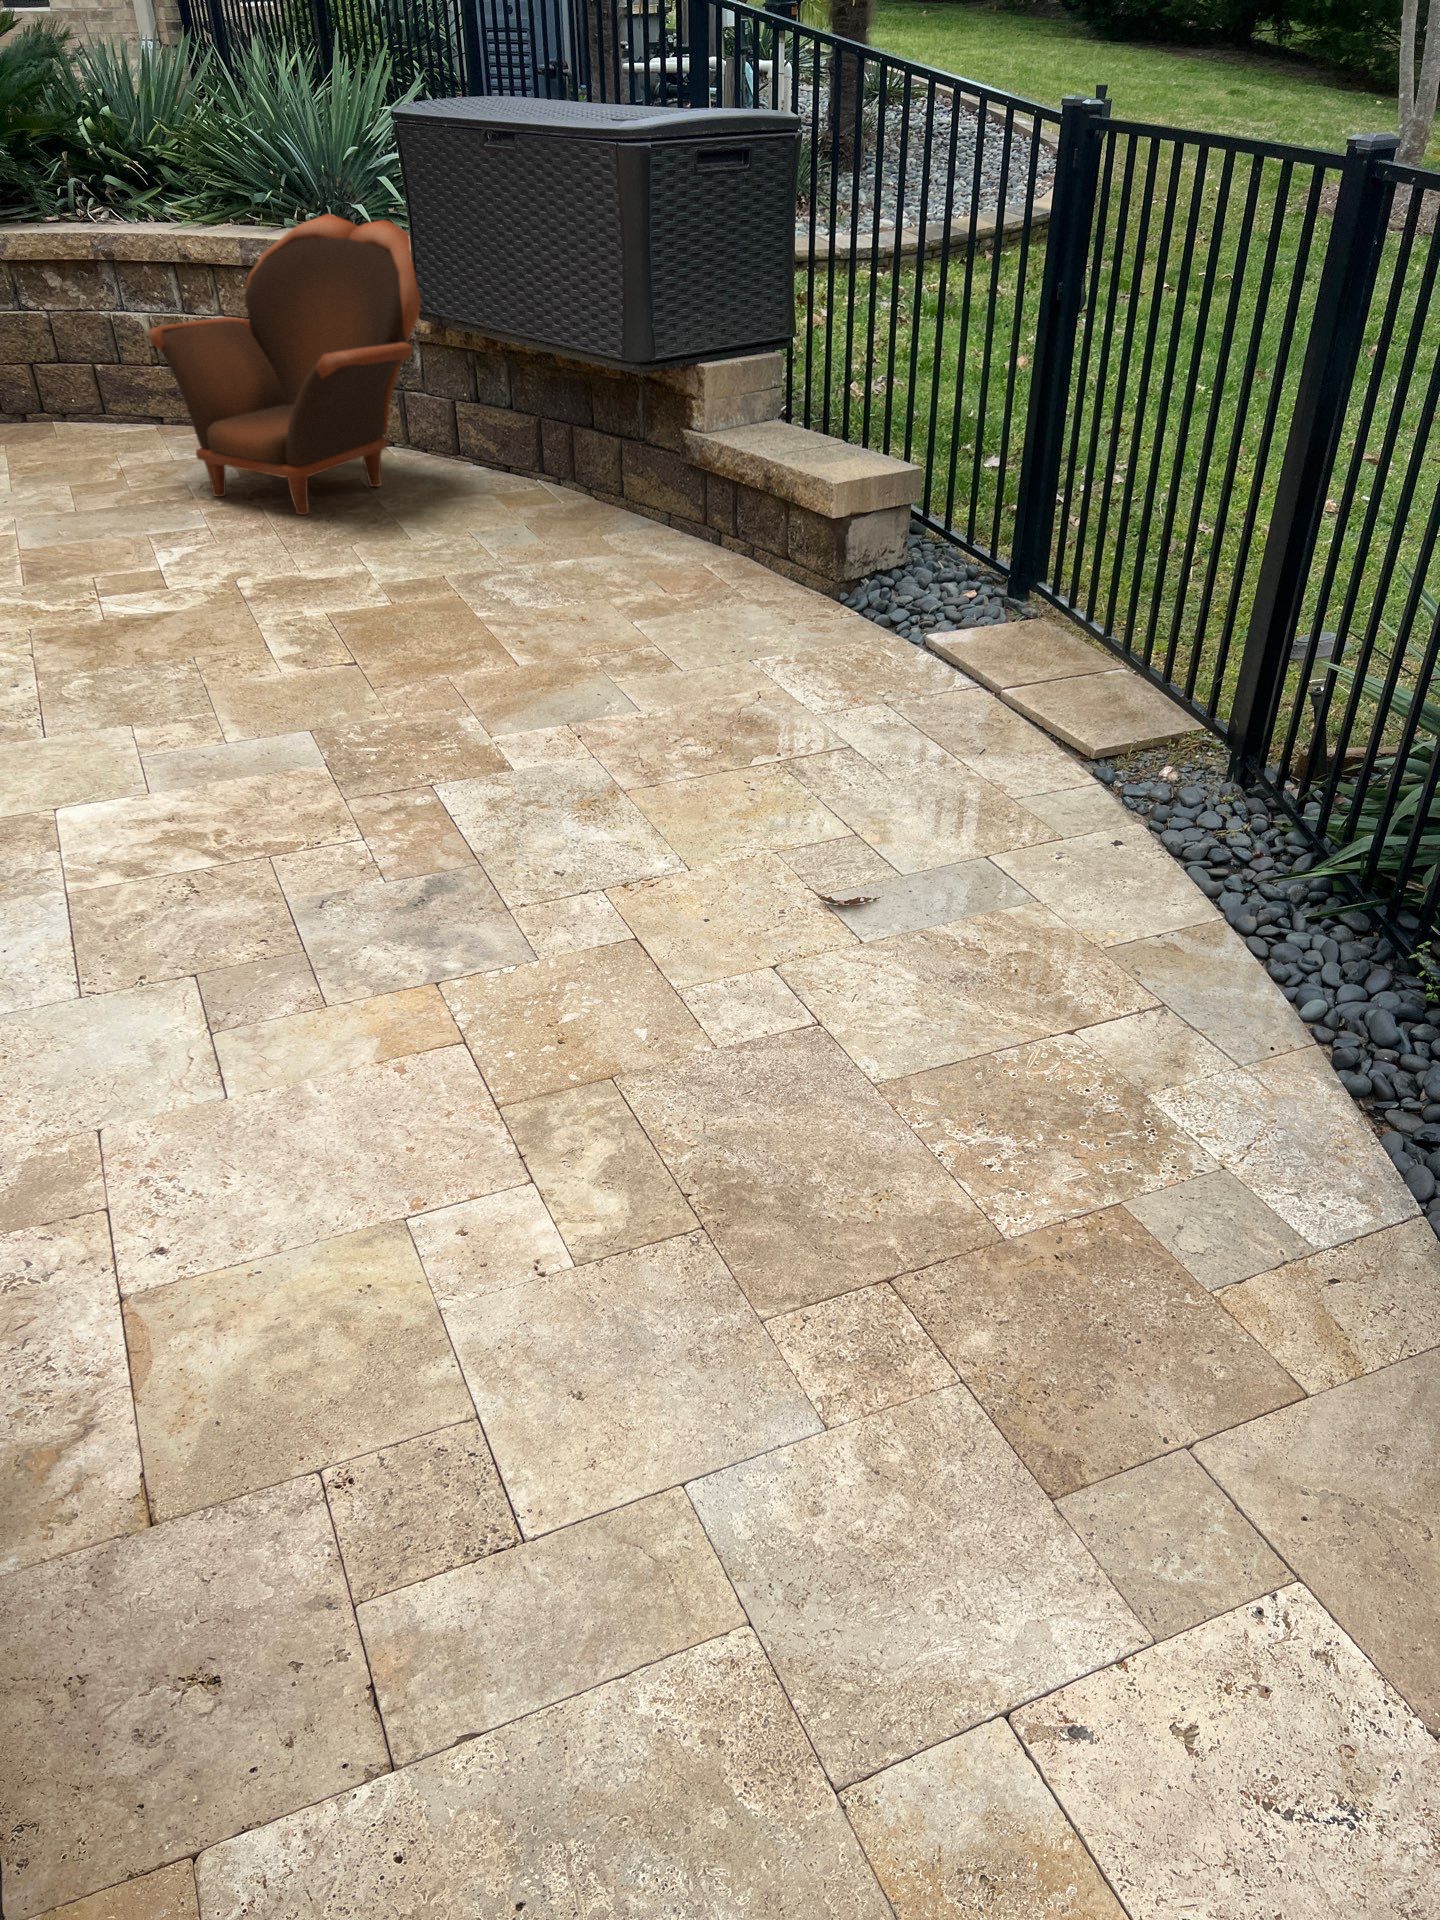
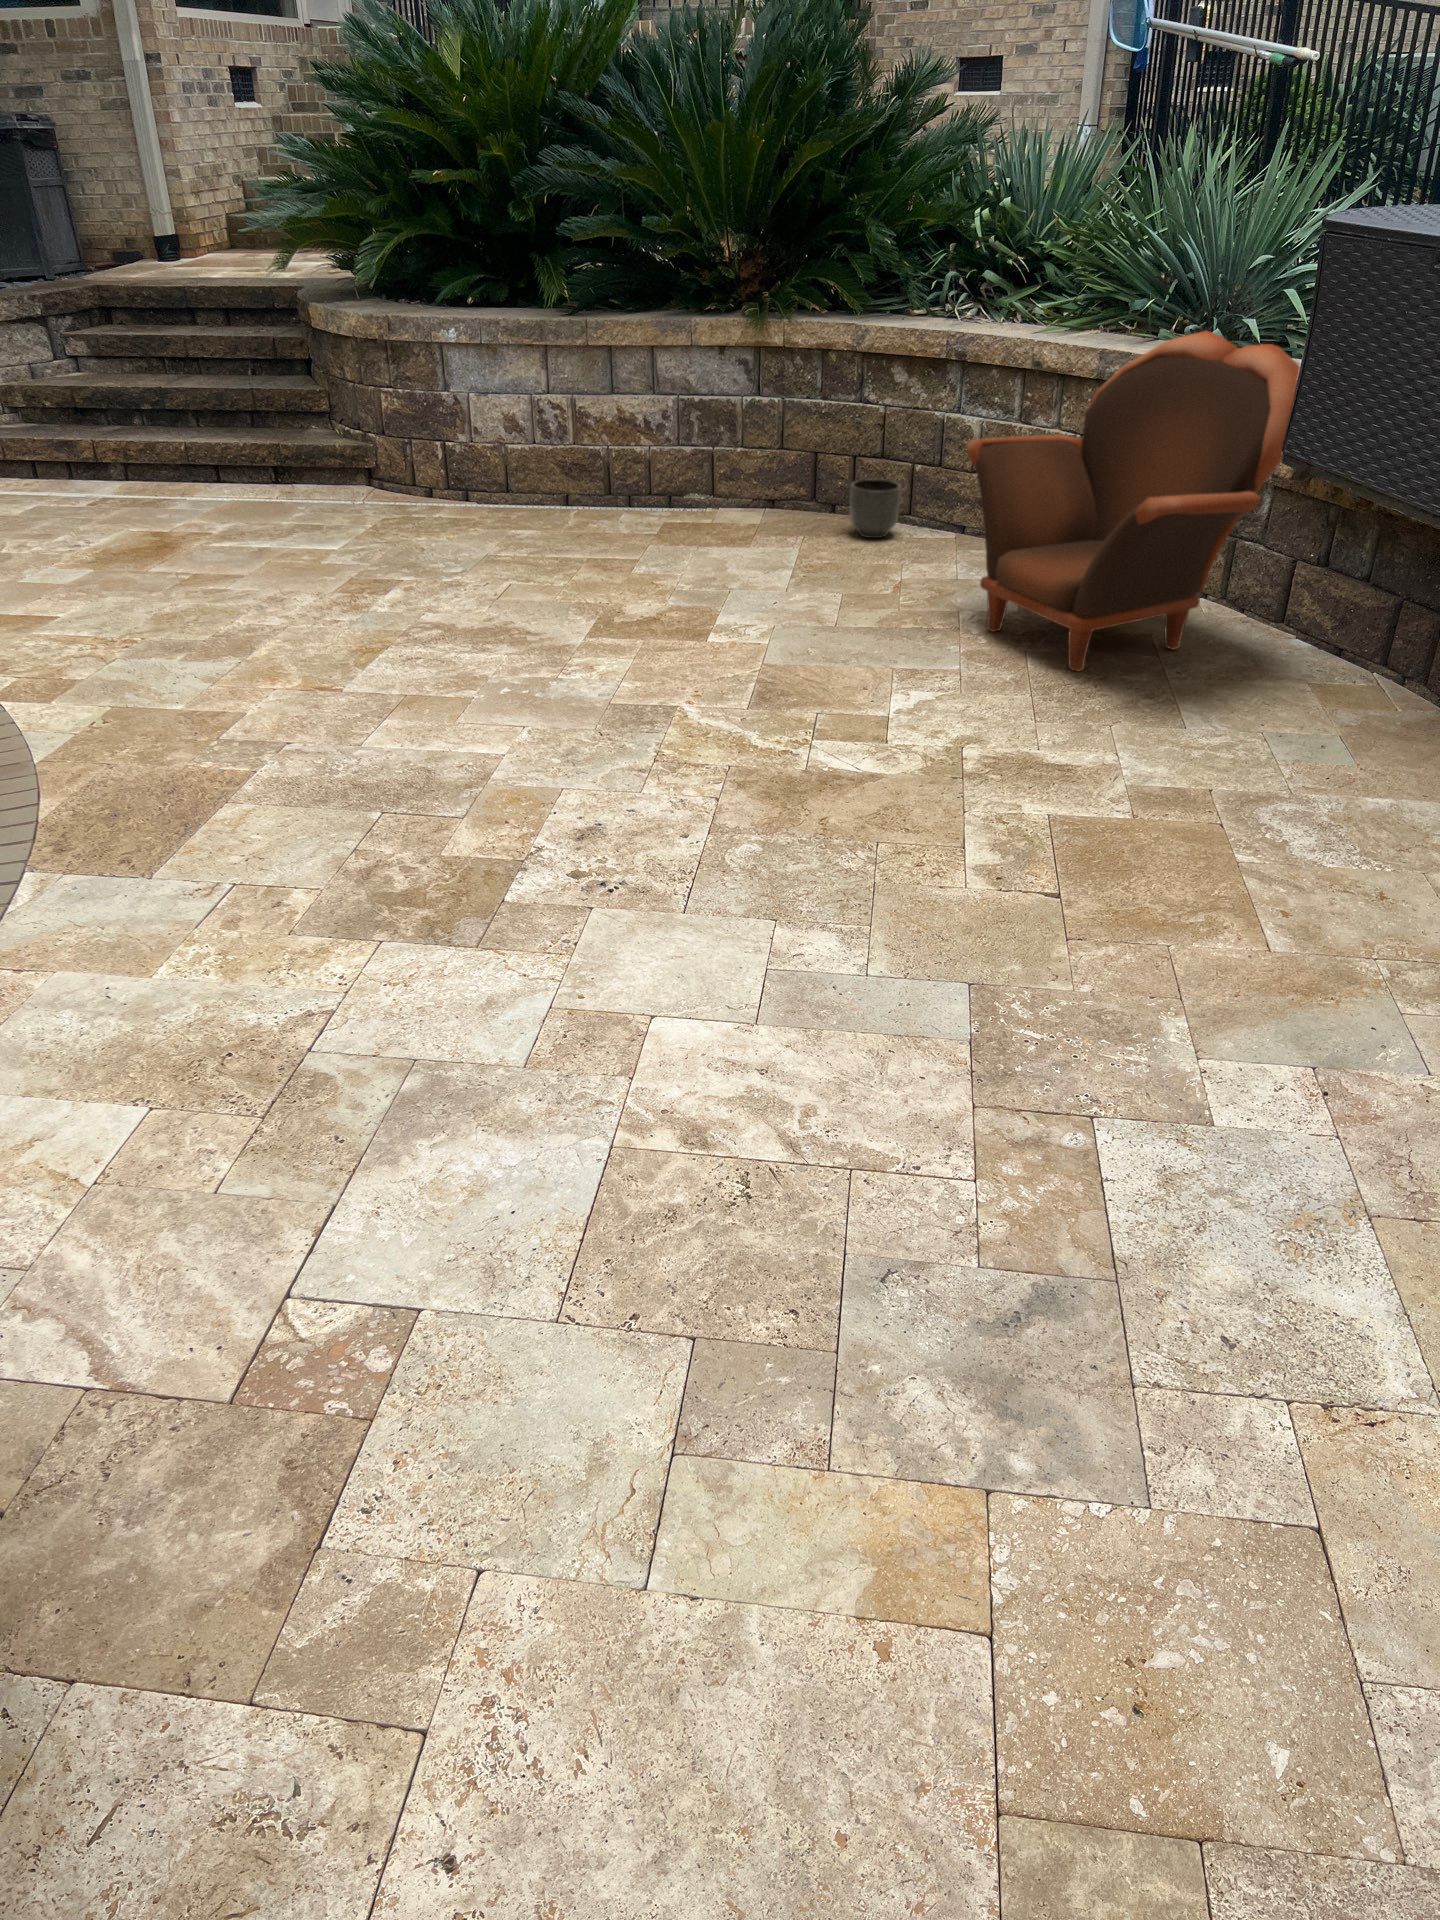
planter: none [36,383,91,440] -> present [850,479,902,538]

